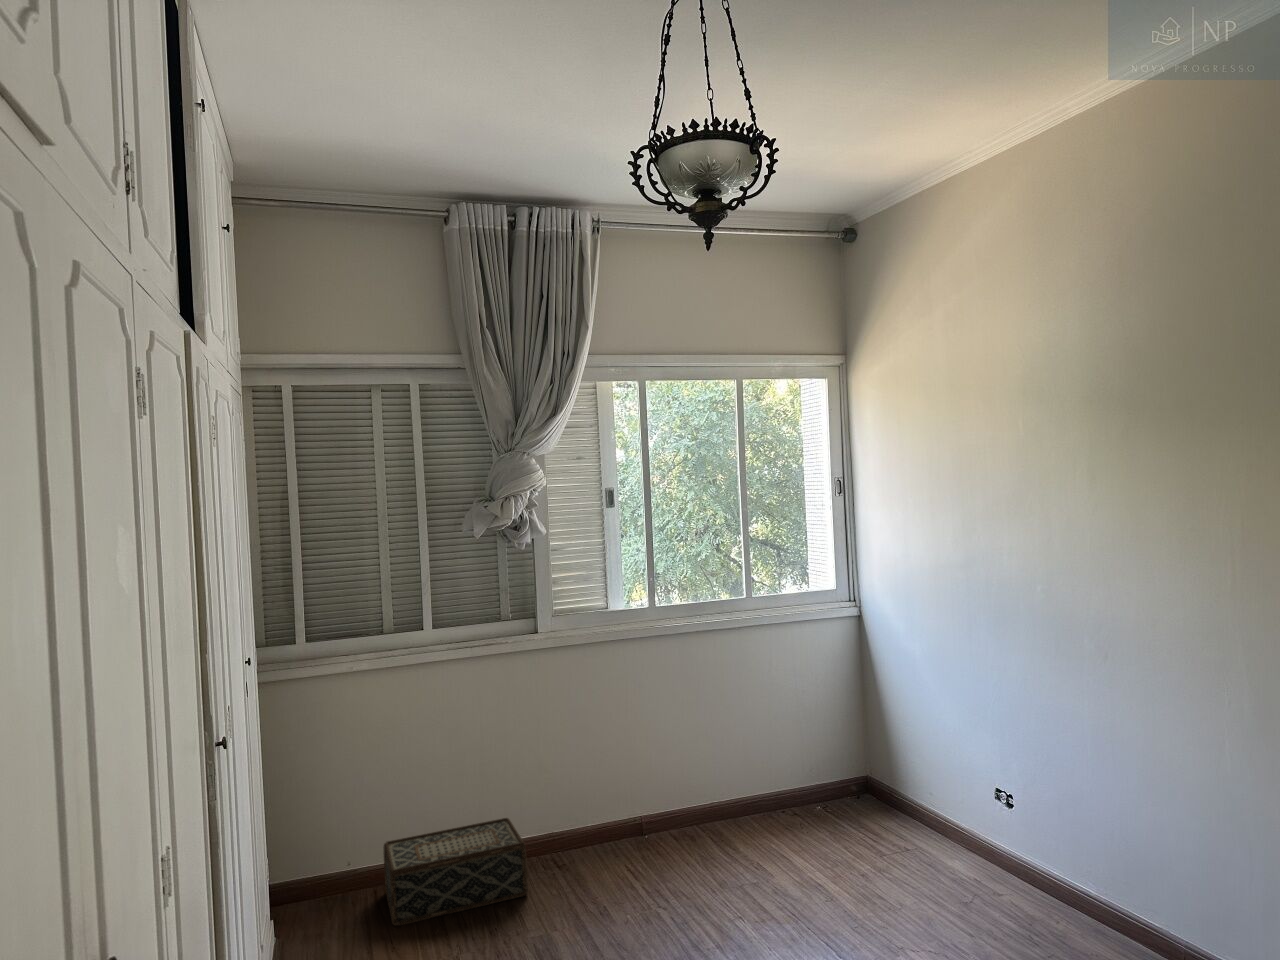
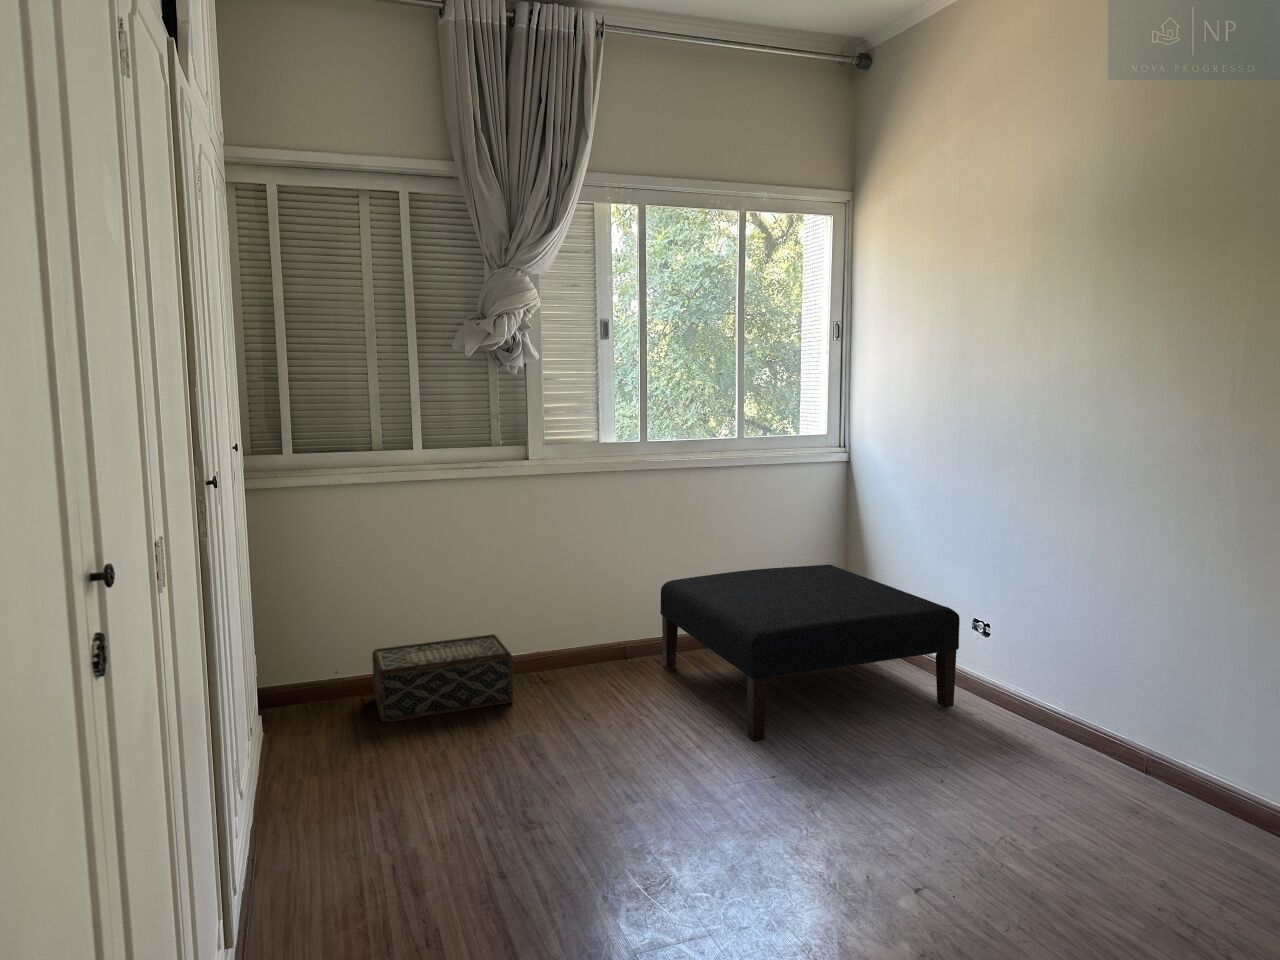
ottoman: none [676,724,984,940] -> present [660,565,960,741]

